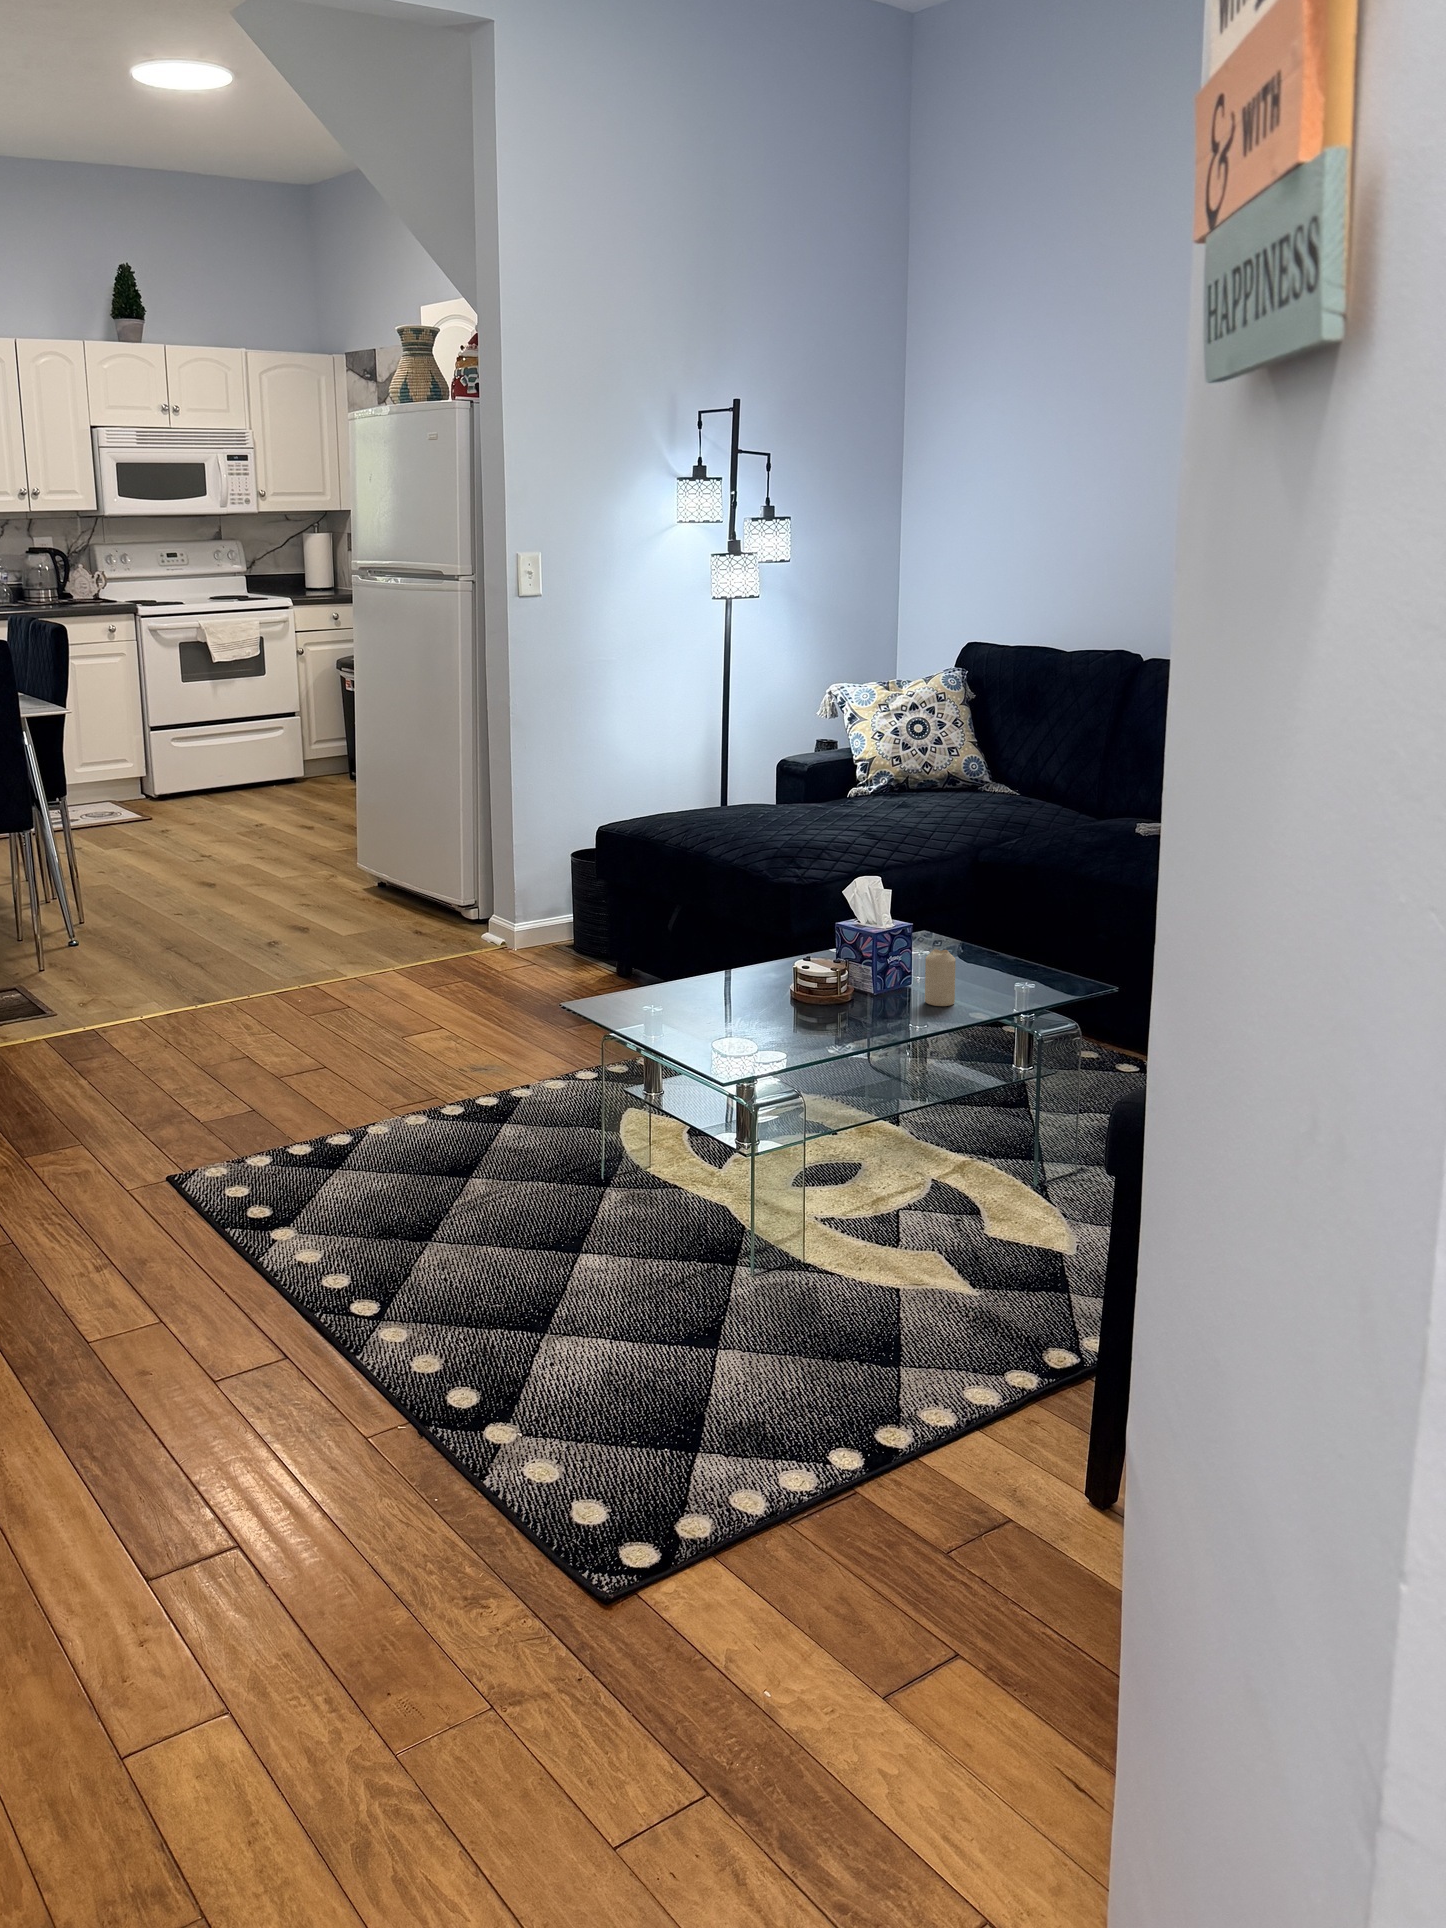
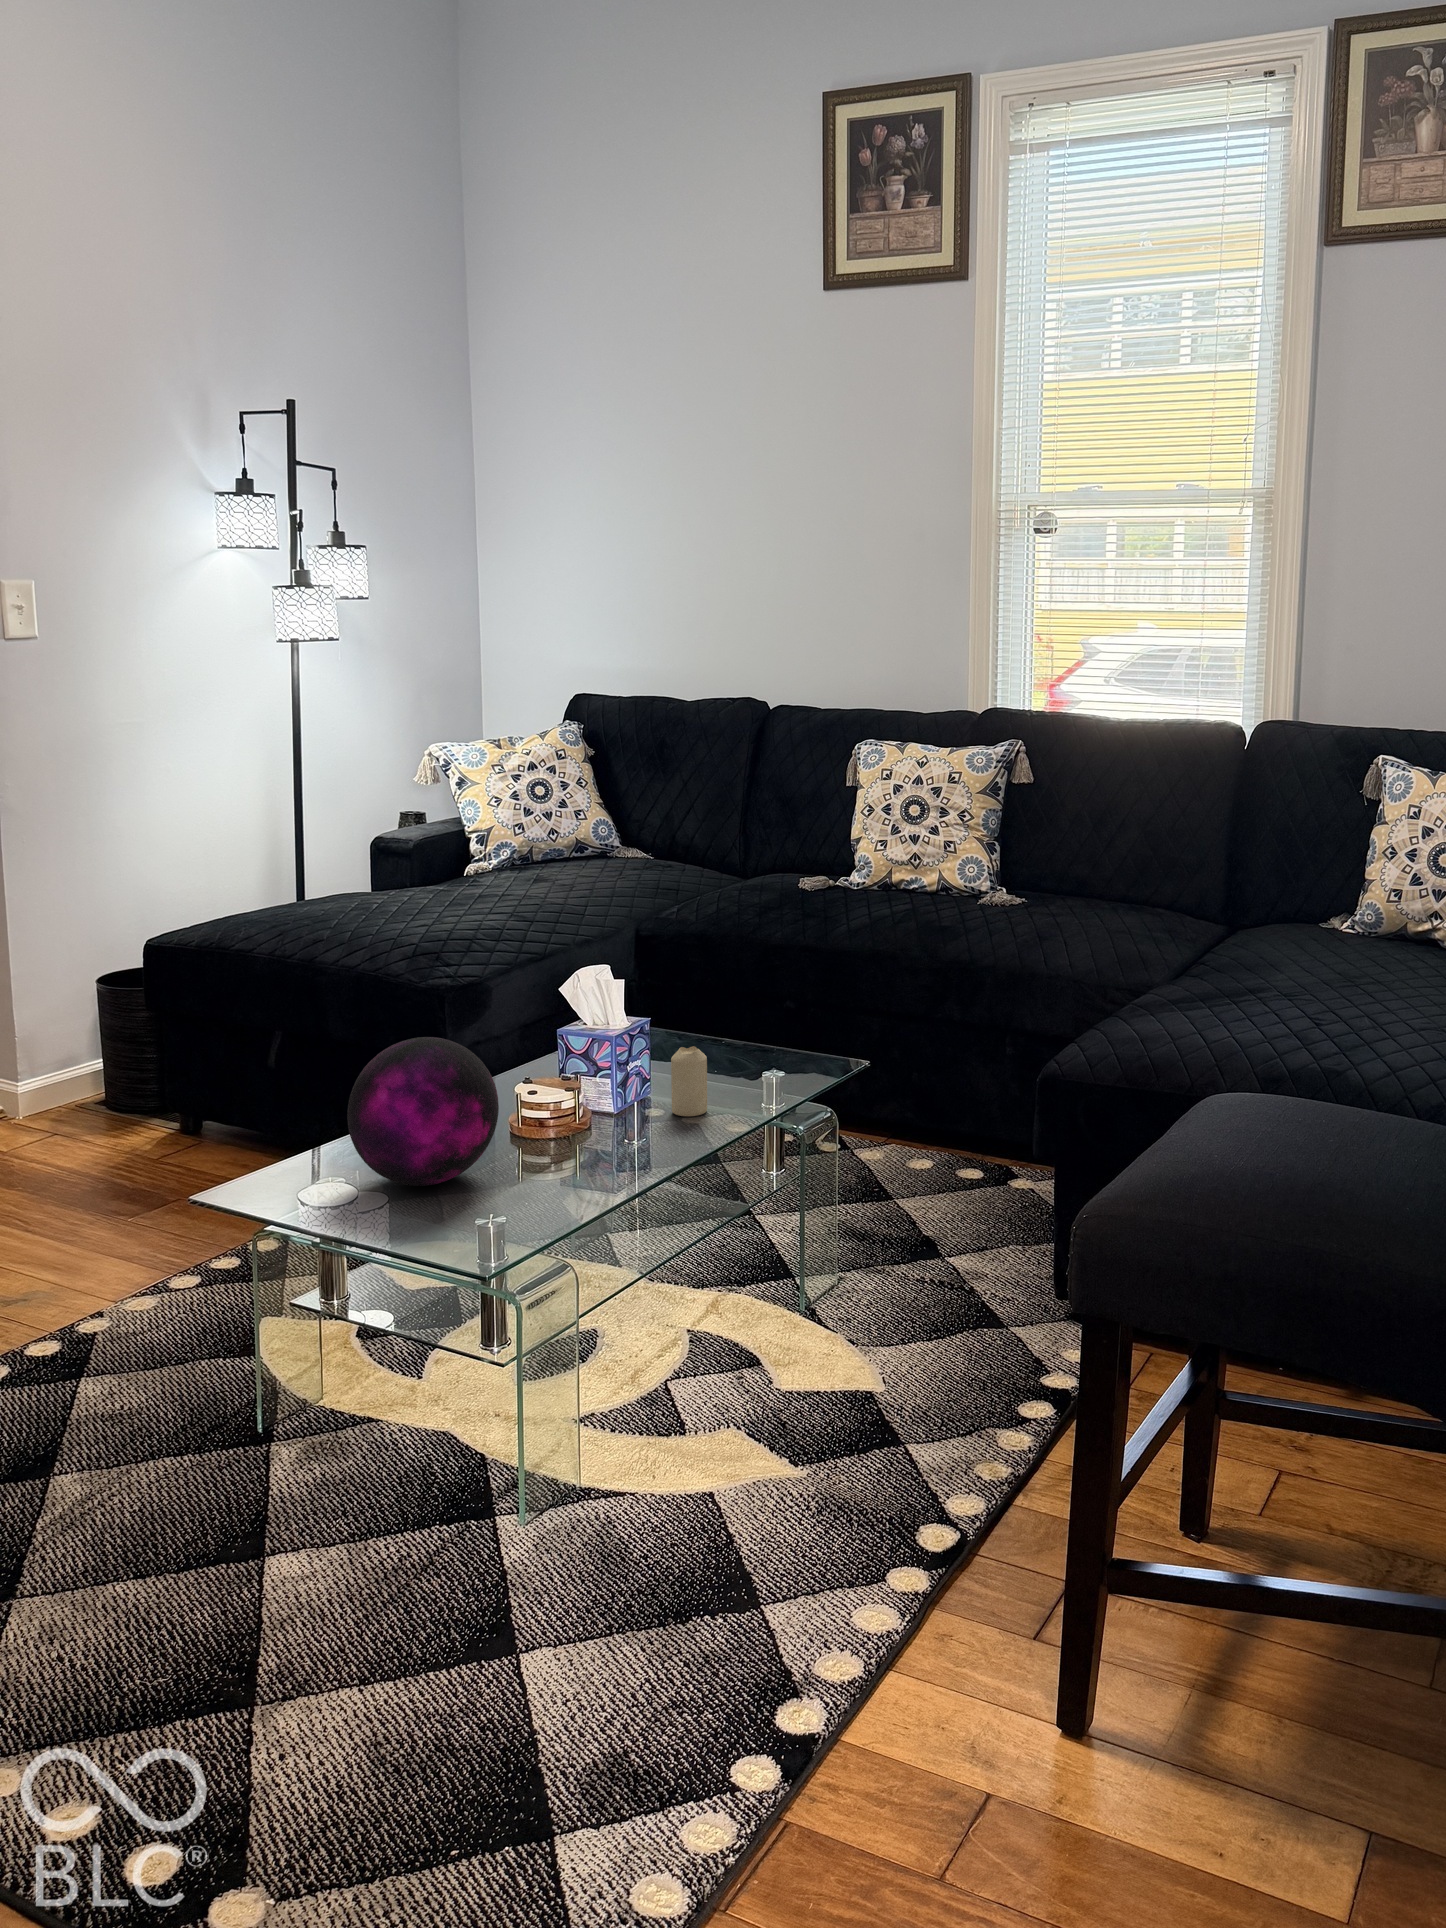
decorative orb: none [663,914,772,1024] -> present [347,1037,499,1186]

